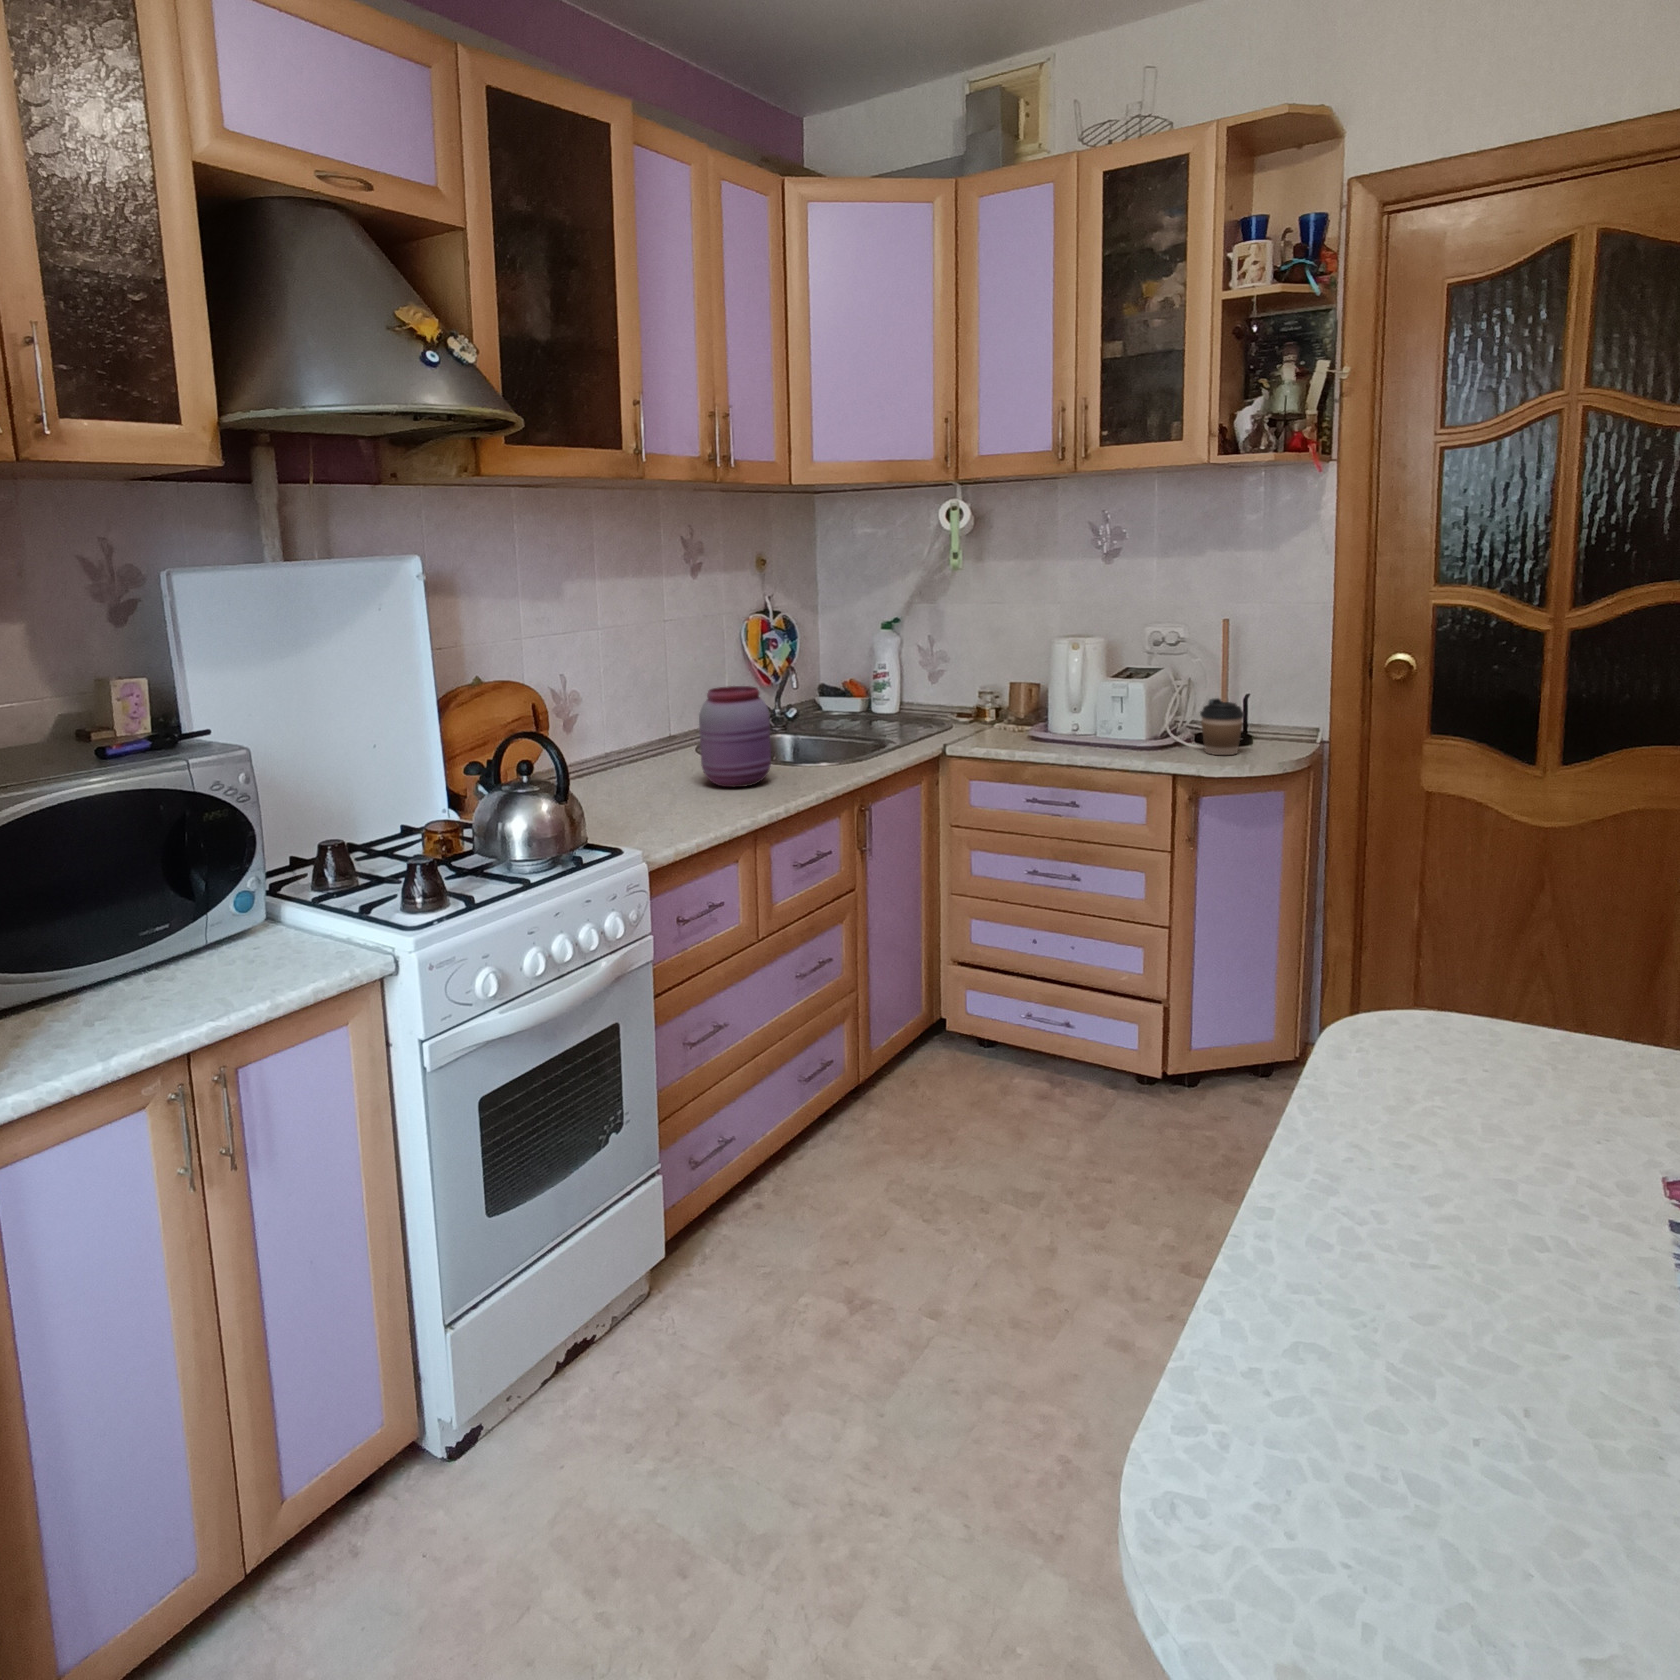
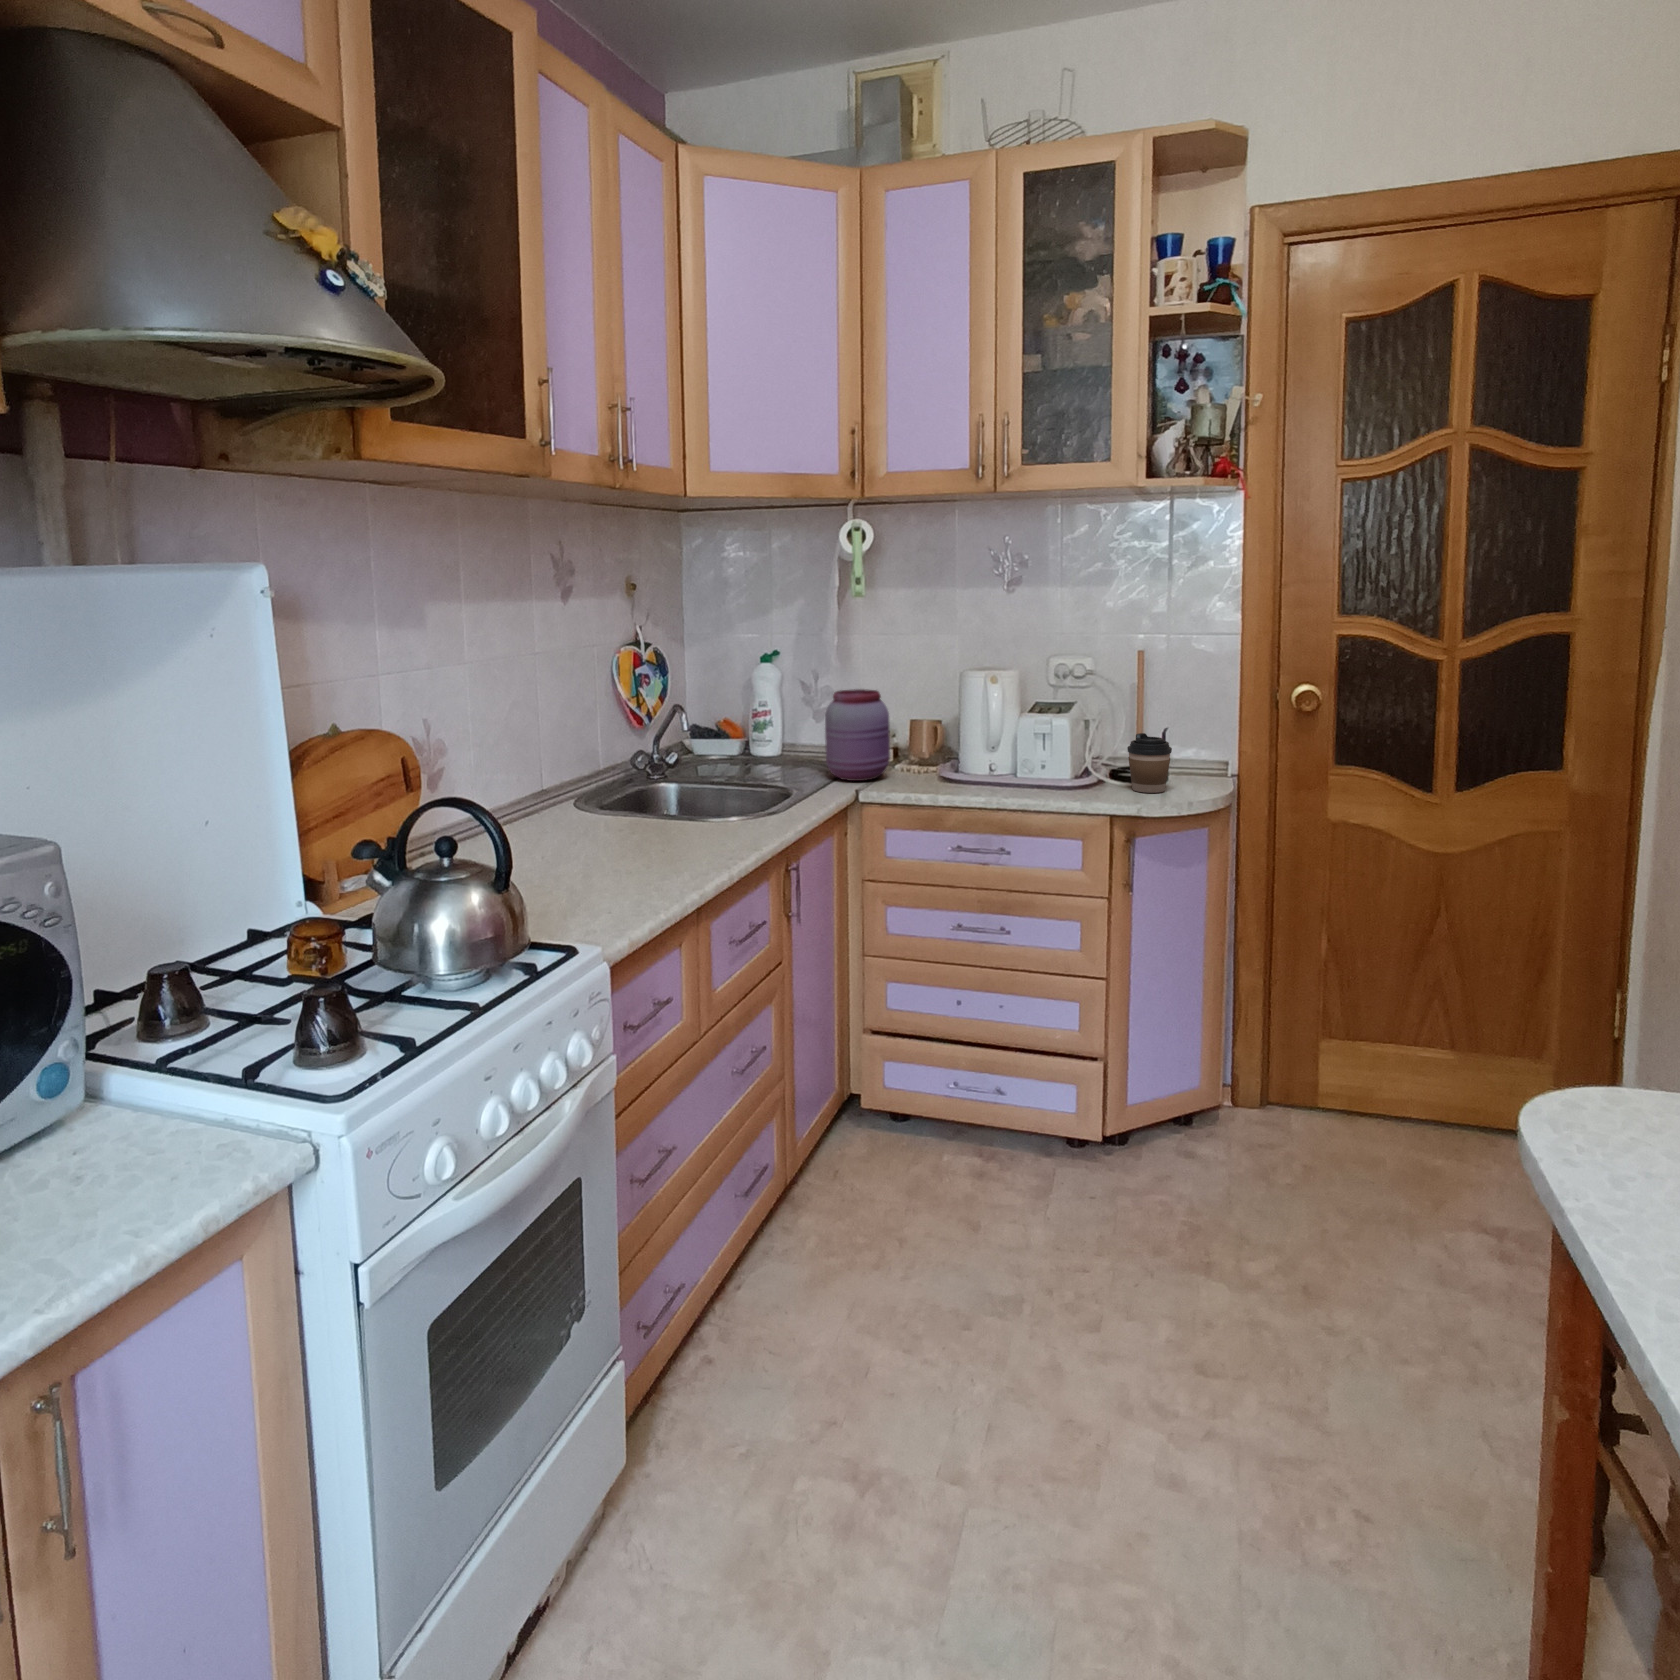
jar: present [699,686,771,787] -> present [825,689,890,781]

